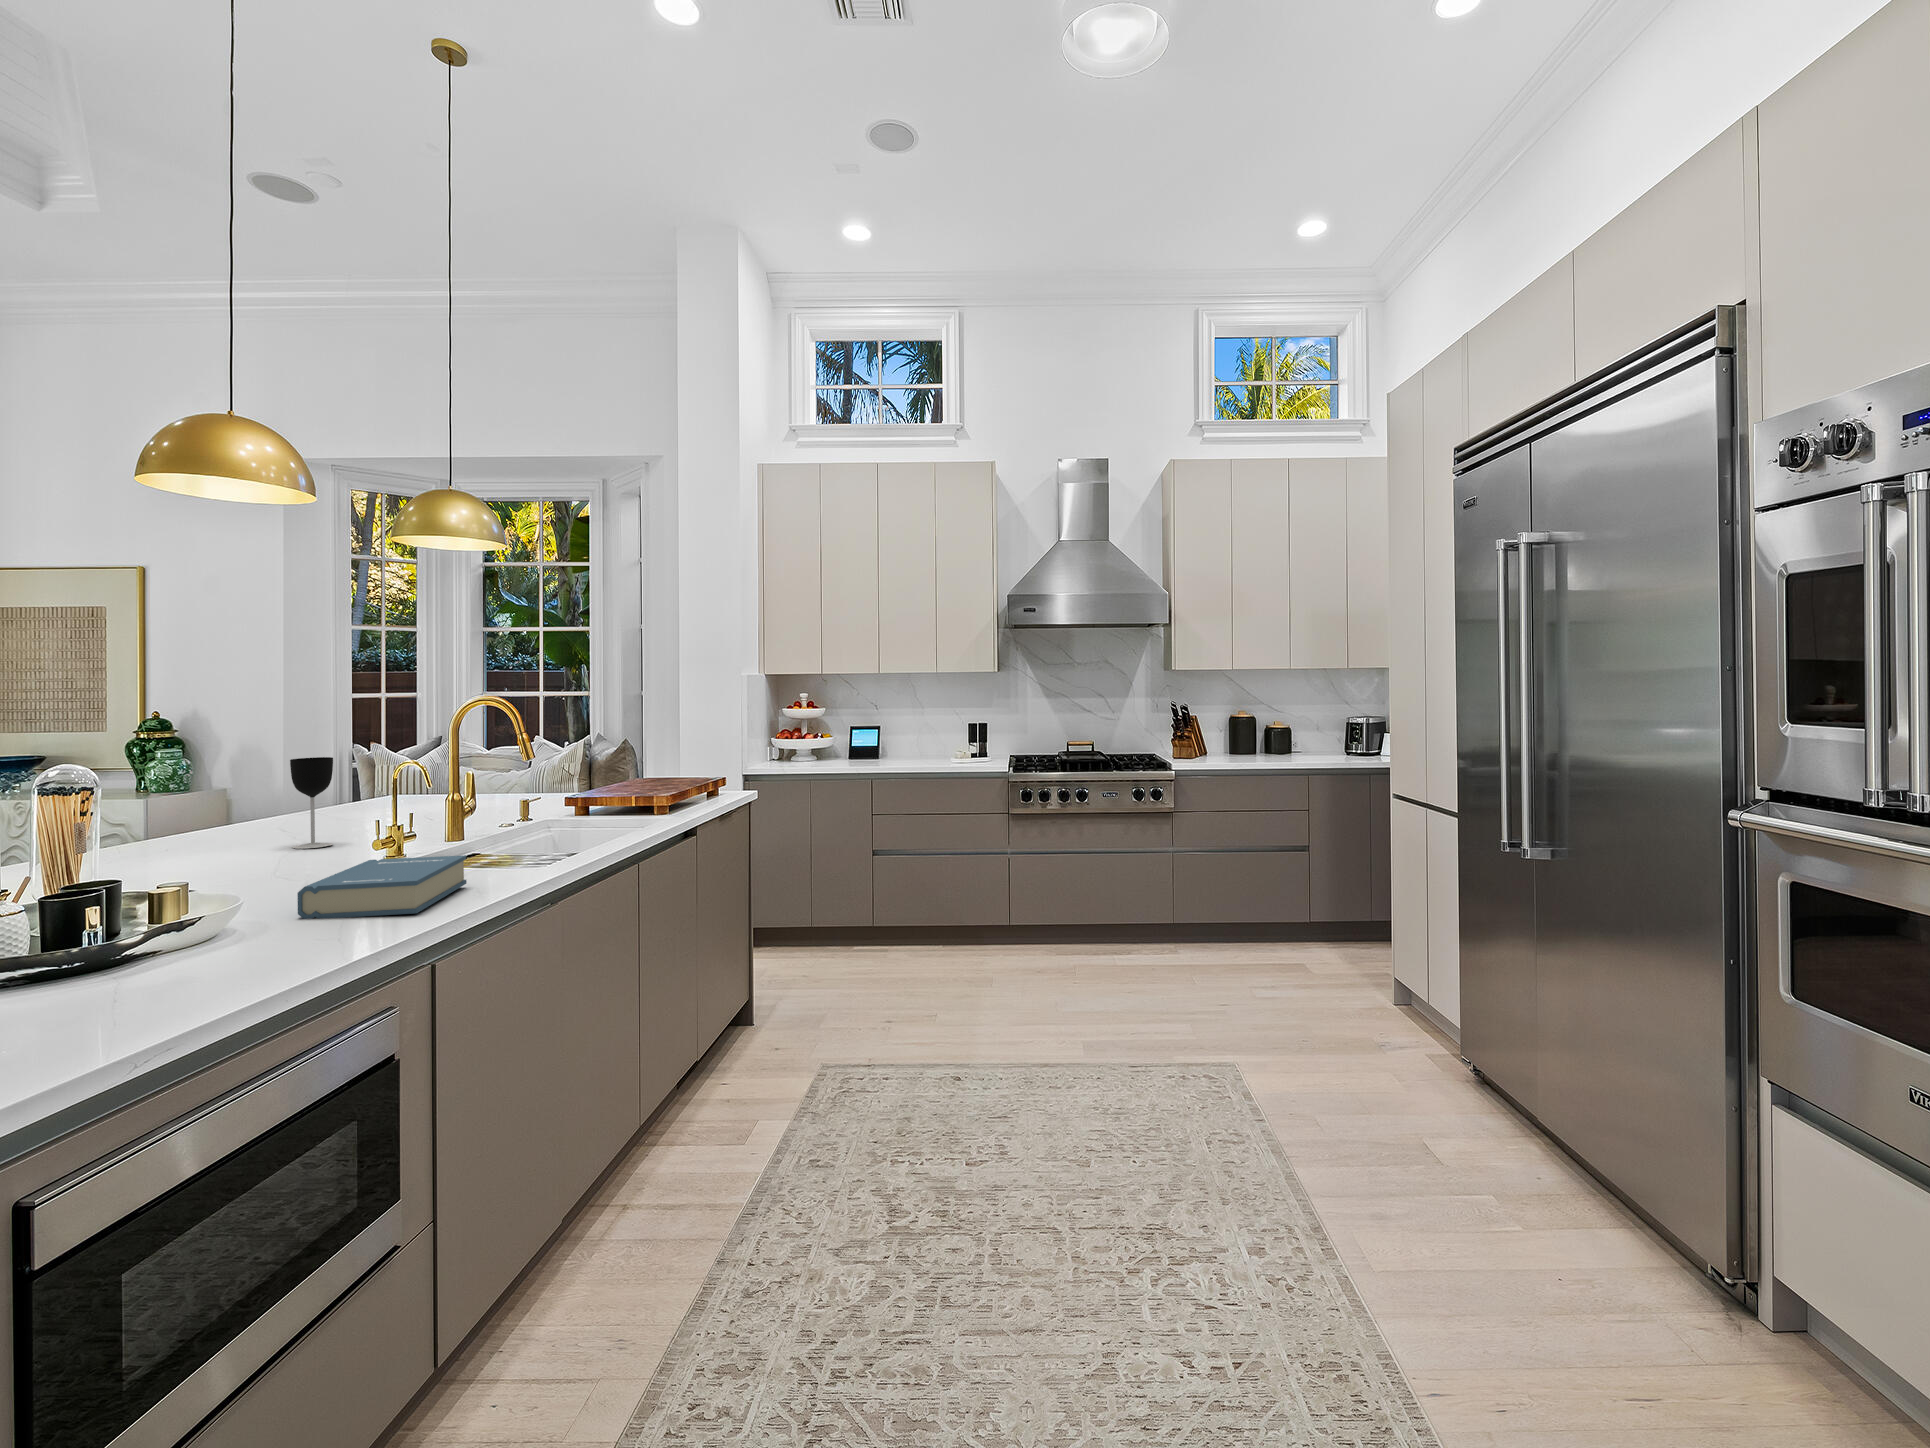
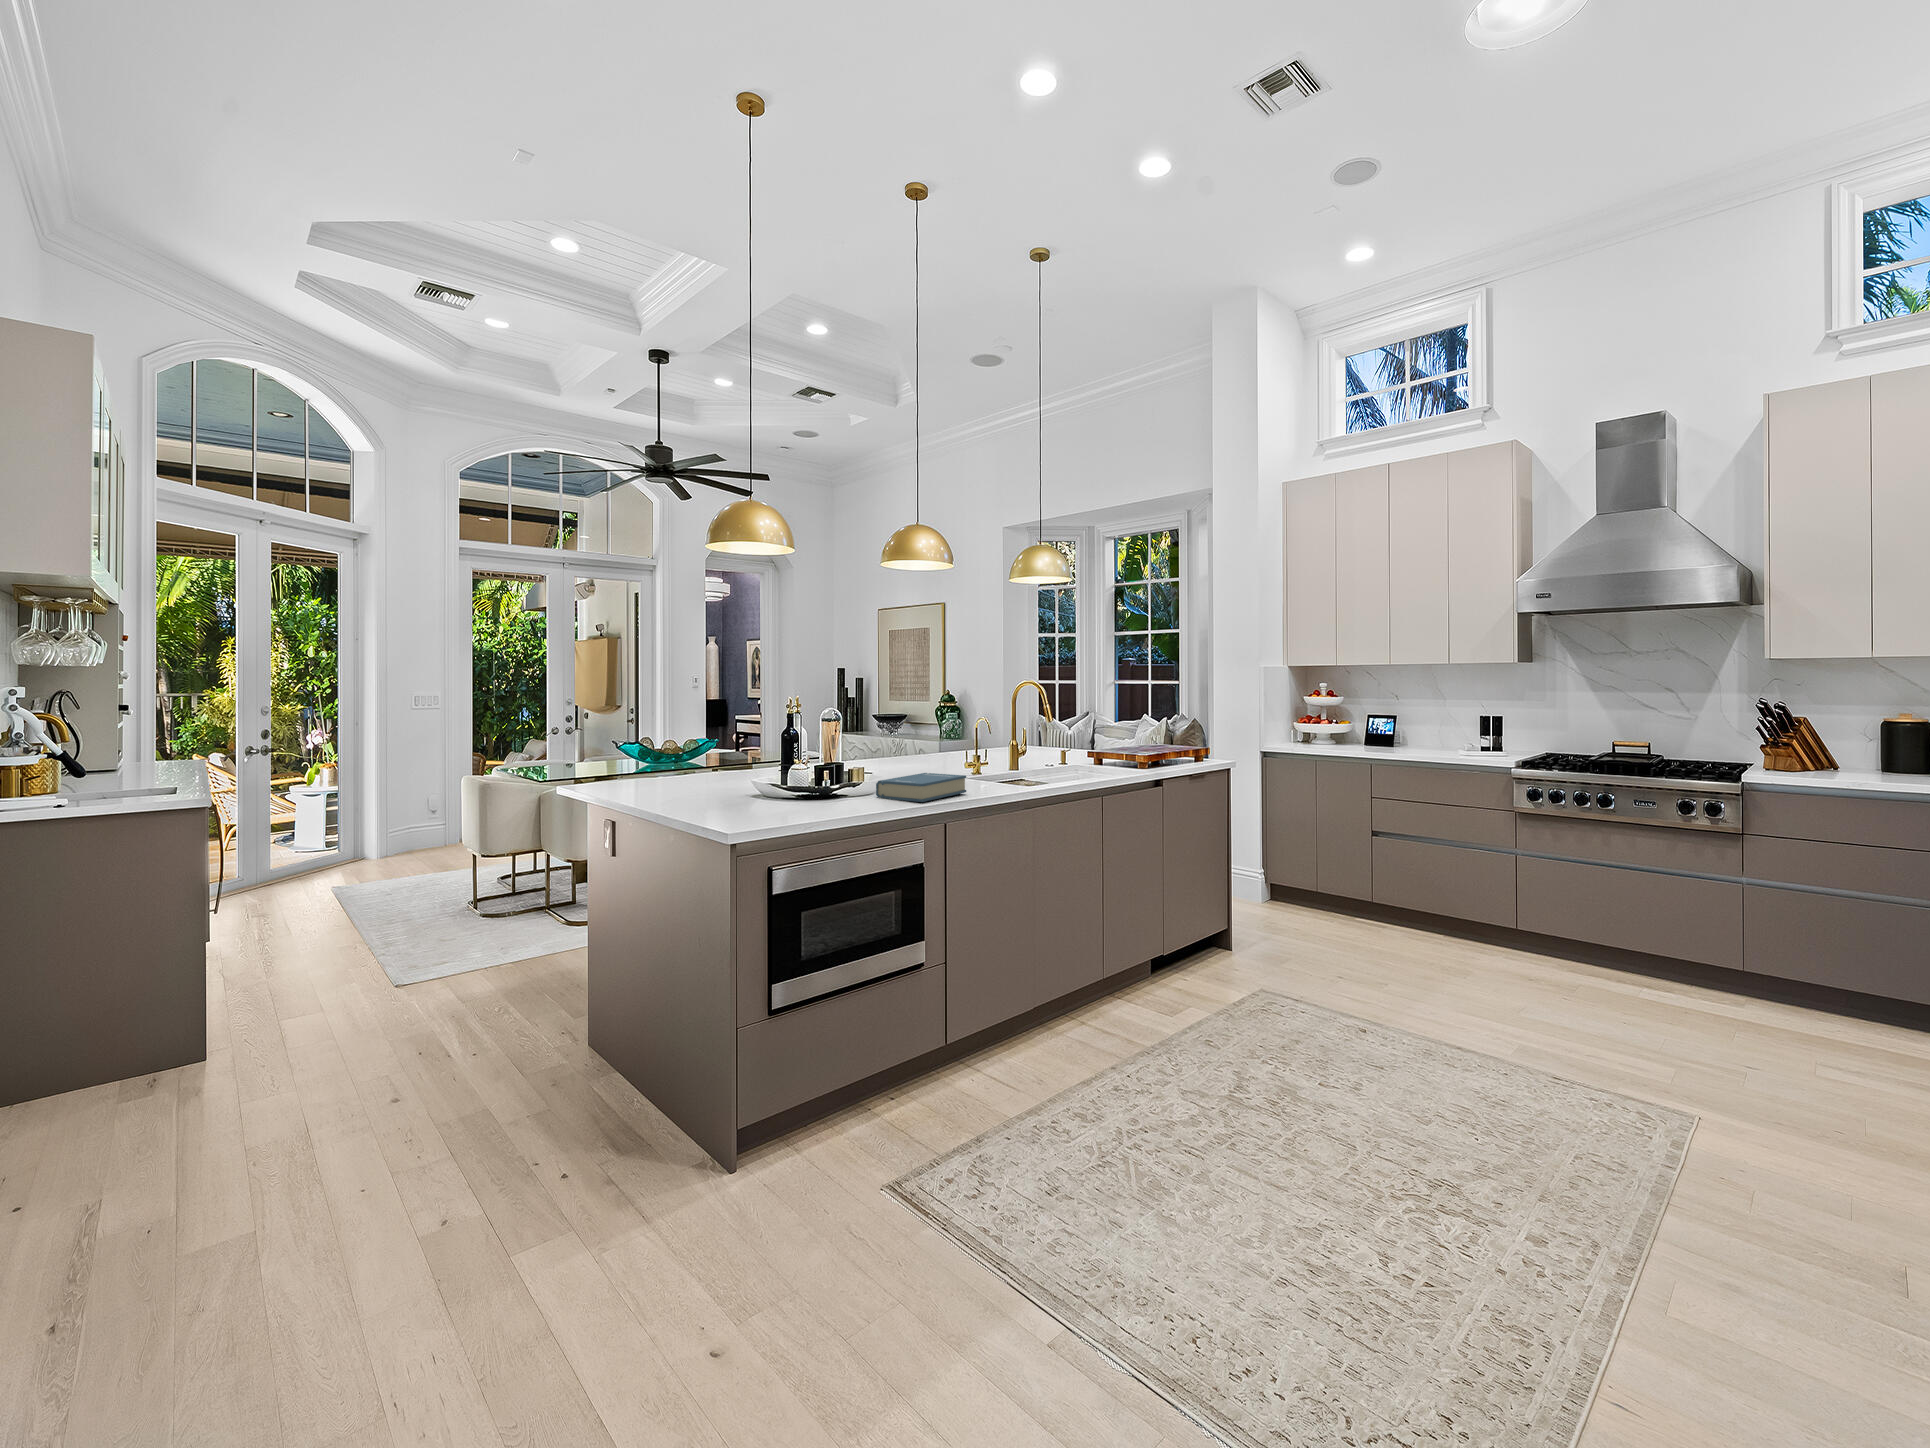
wine glass: present [290,757,333,849] -> none [926,716,946,768]

